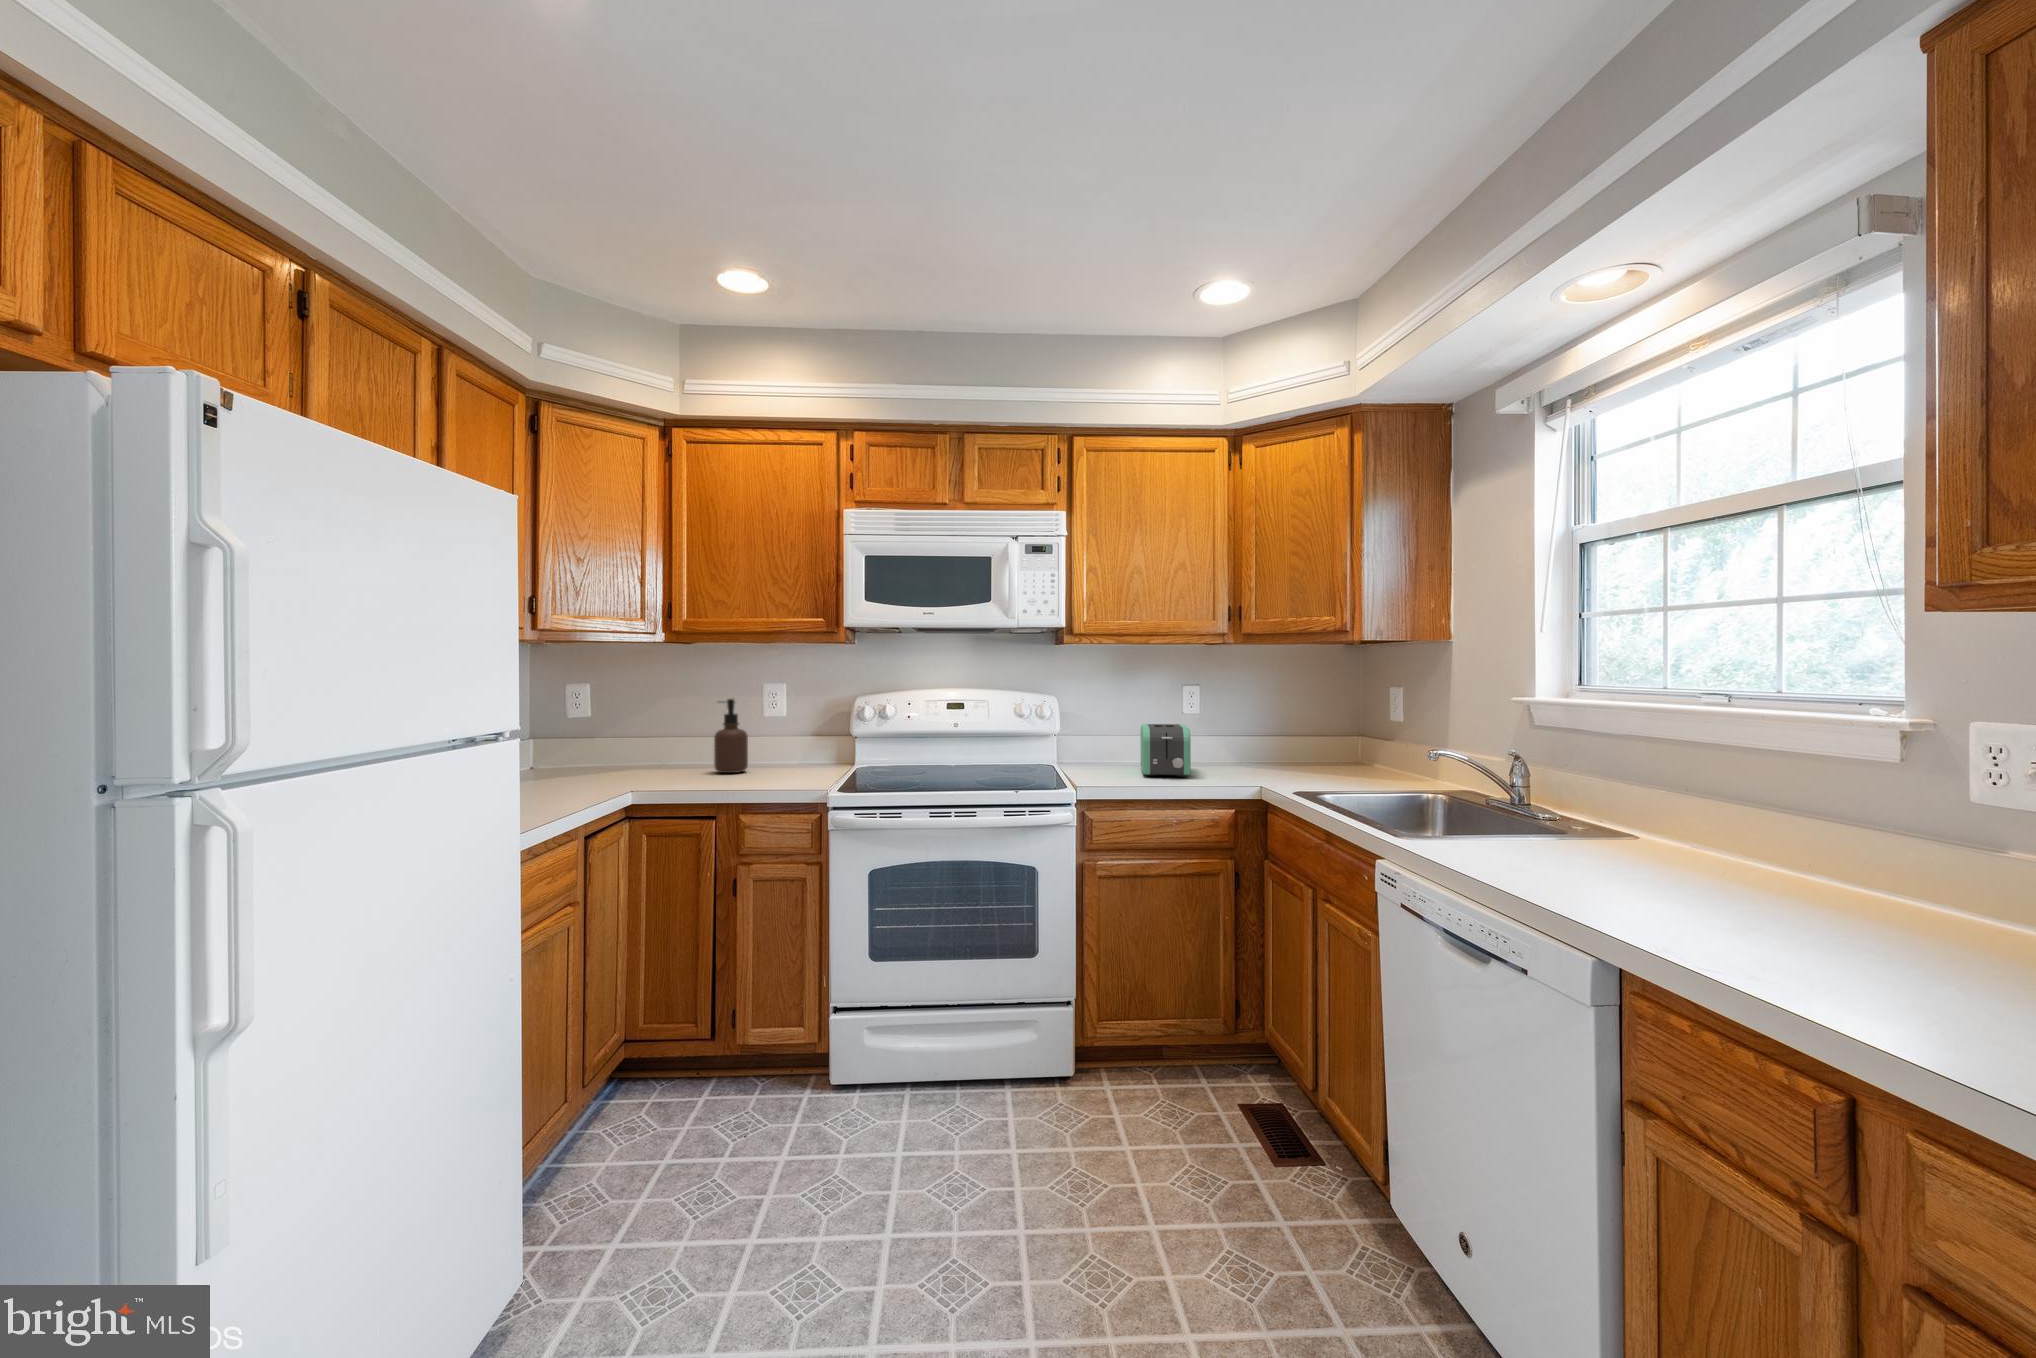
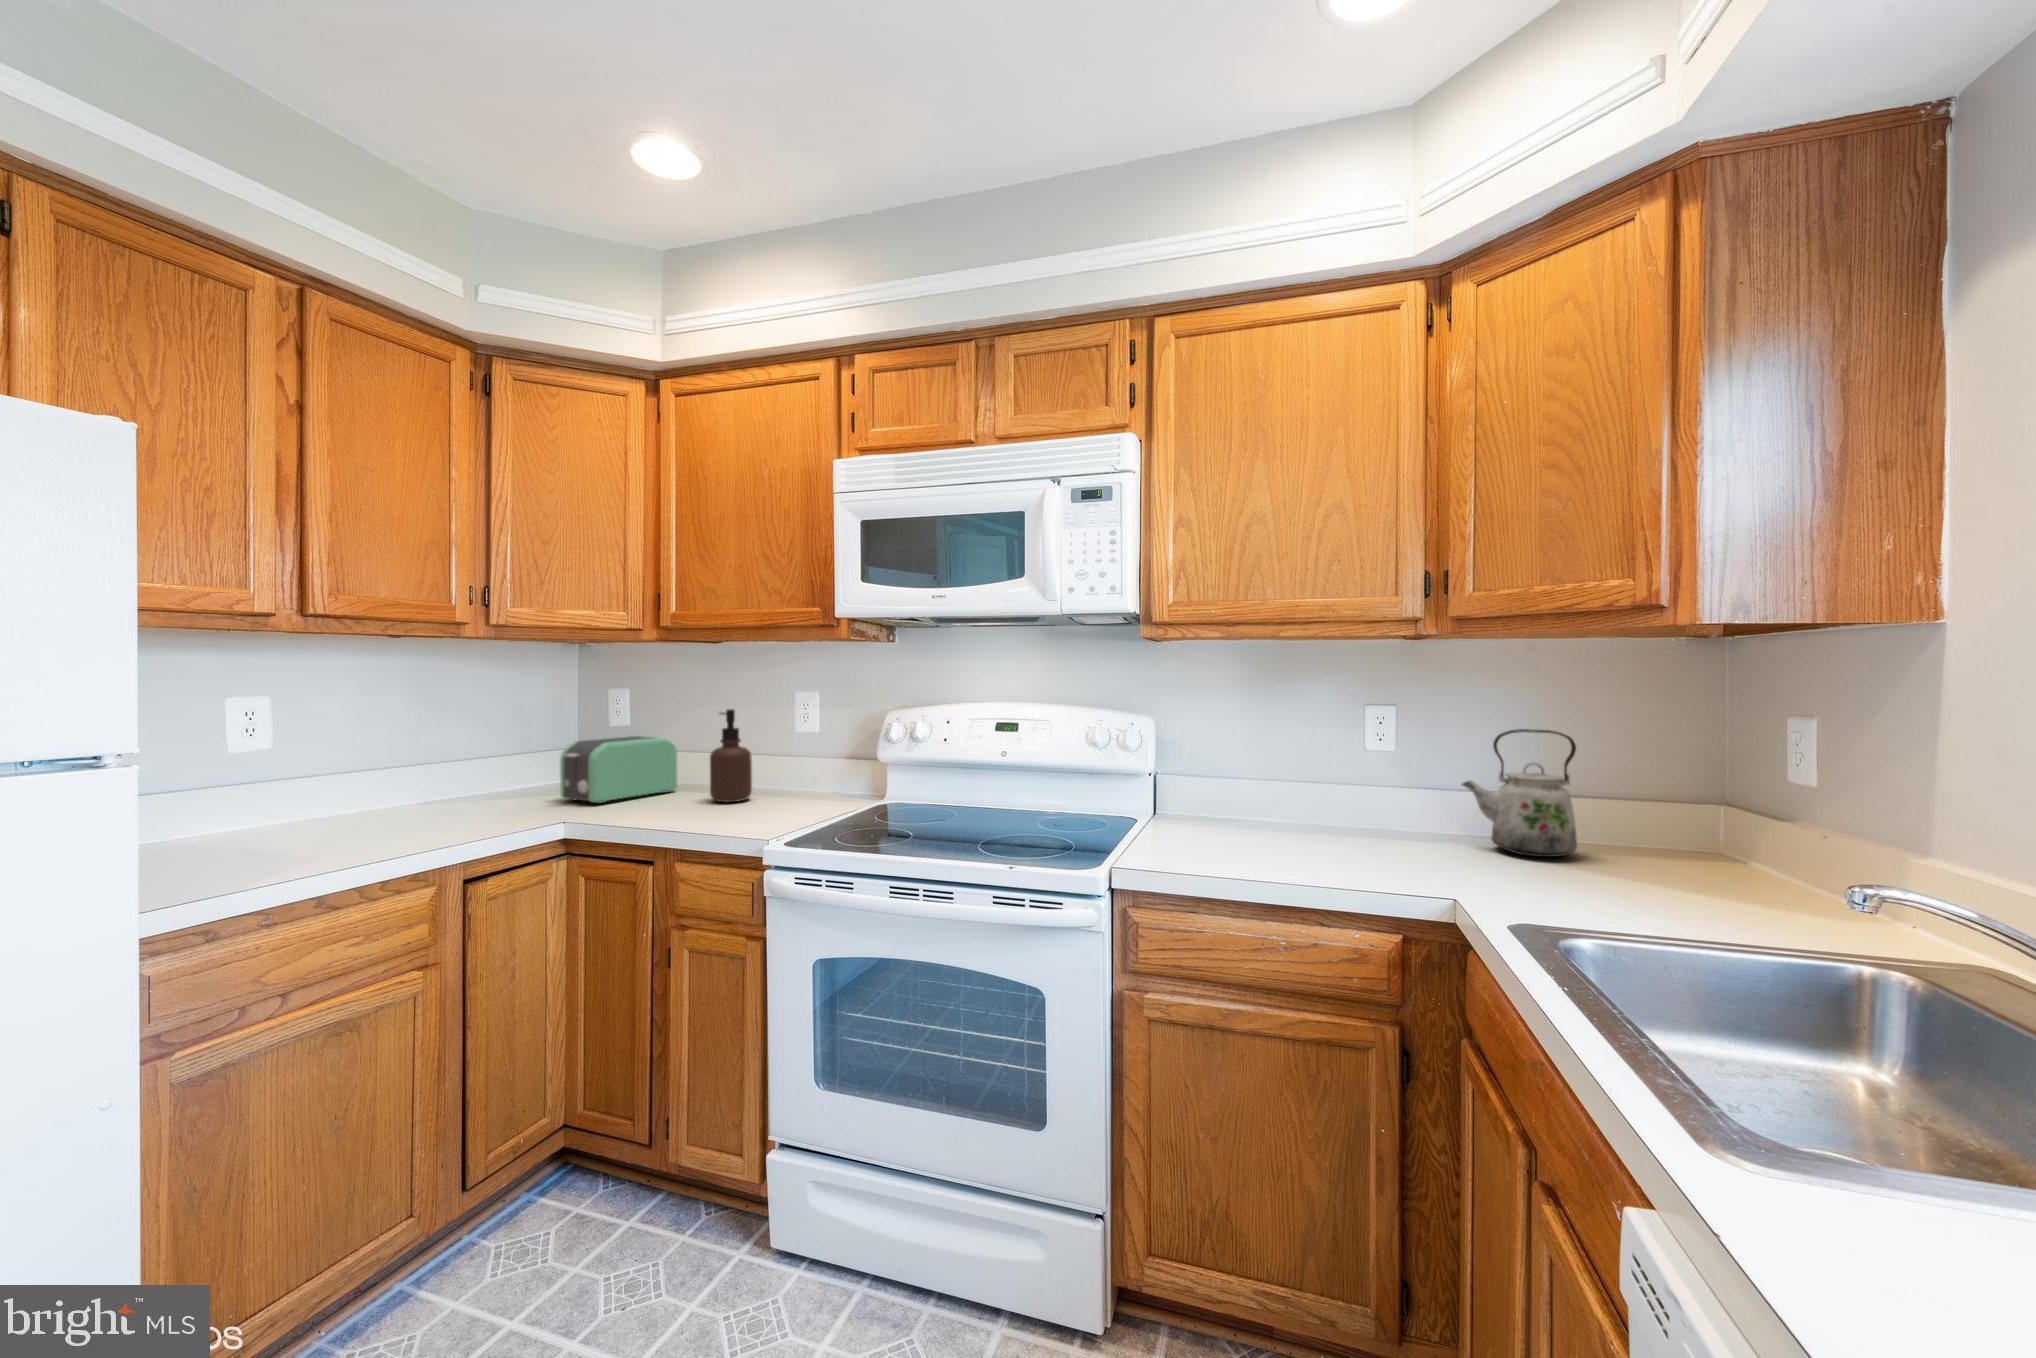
kettle: none [1243,698,1302,769] -> present [1462,729,1577,857]
toaster: present [1141,724,1191,777] -> present [560,736,677,803]

